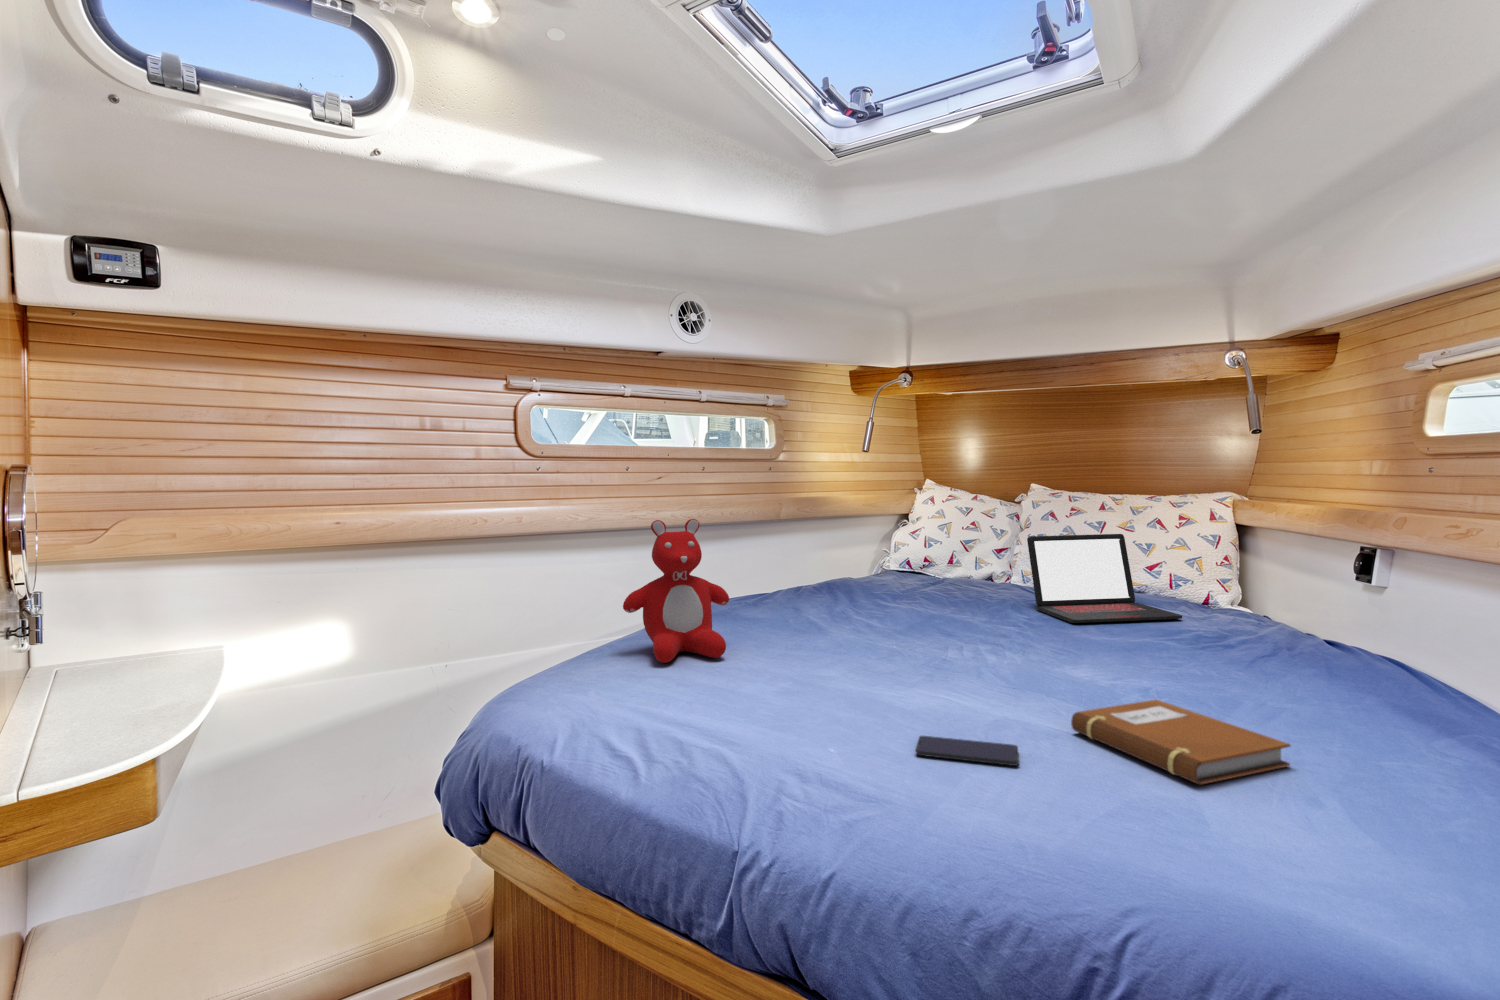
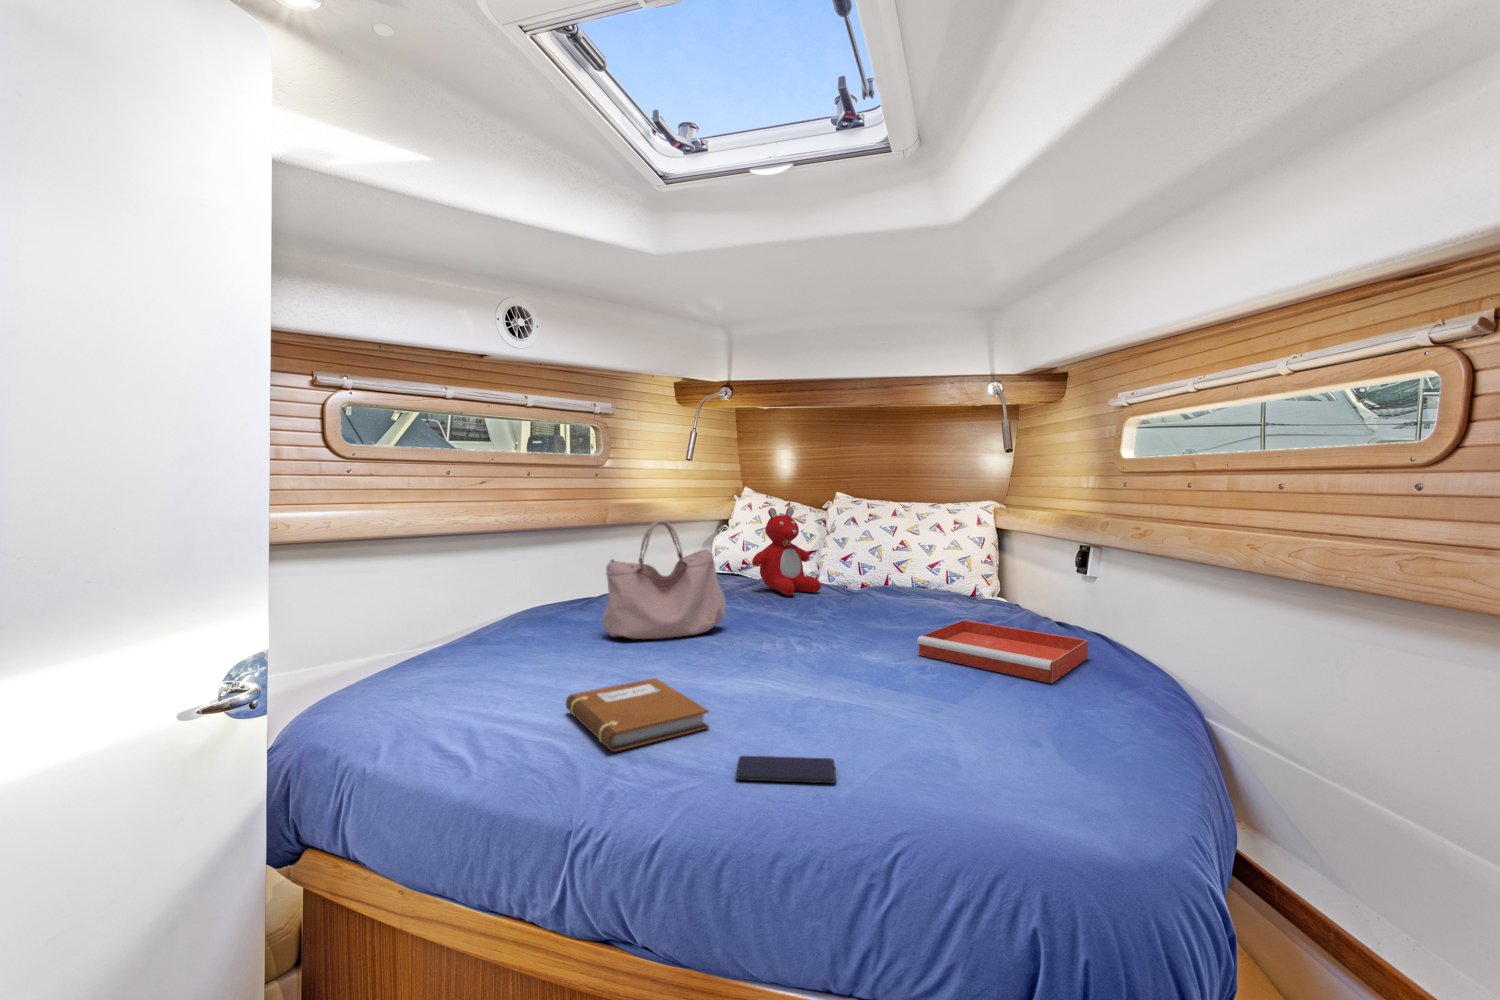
handbag: none [778,512,905,633] -> present [602,520,726,639]
teddy bear: present [623,519,729,663] -> present [752,507,821,596]
laptop: present [1027,534,1182,623] -> none [834,538,959,619]
tray: none [1123,626,1347,696] -> present [917,620,1088,683]
notebook: present [1071,700,1290,784] -> present [566,678,709,752]

